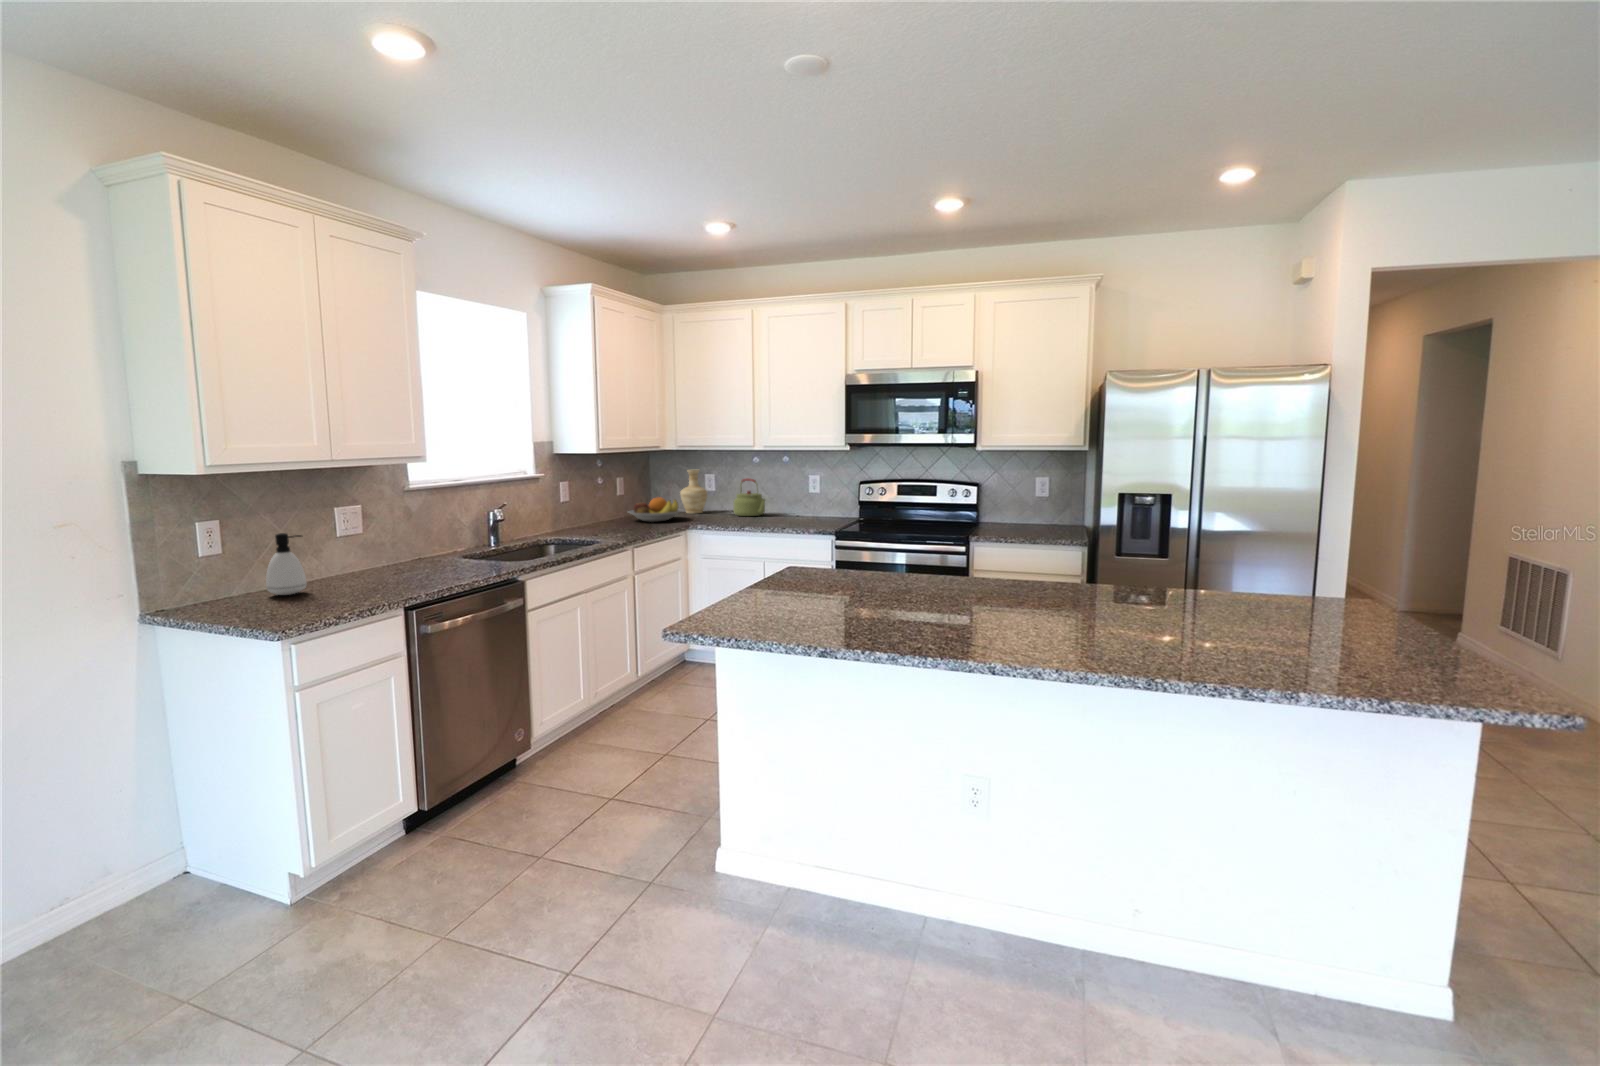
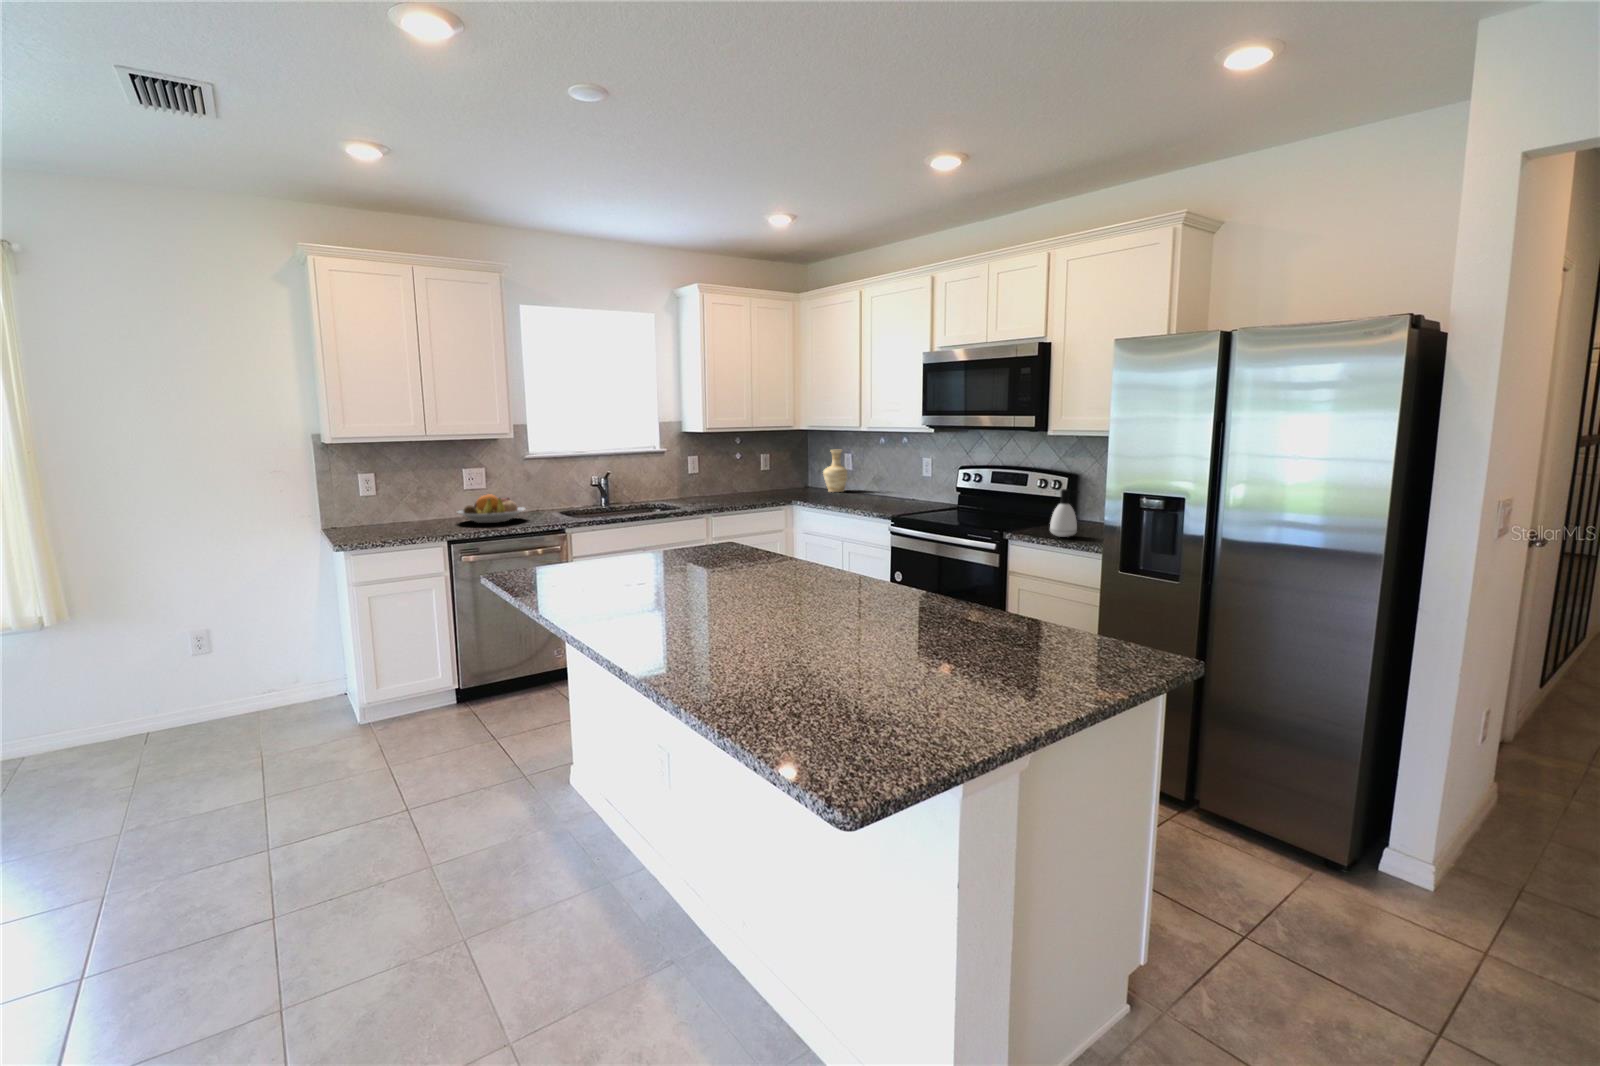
kettle: present [734,478,765,516] -> none [858,460,890,498]
fruit bowl: present [628,497,682,522] -> present [457,494,525,523]
soap dispenser: present [266,533,307,595] -> present [1050,489,1078,537]

